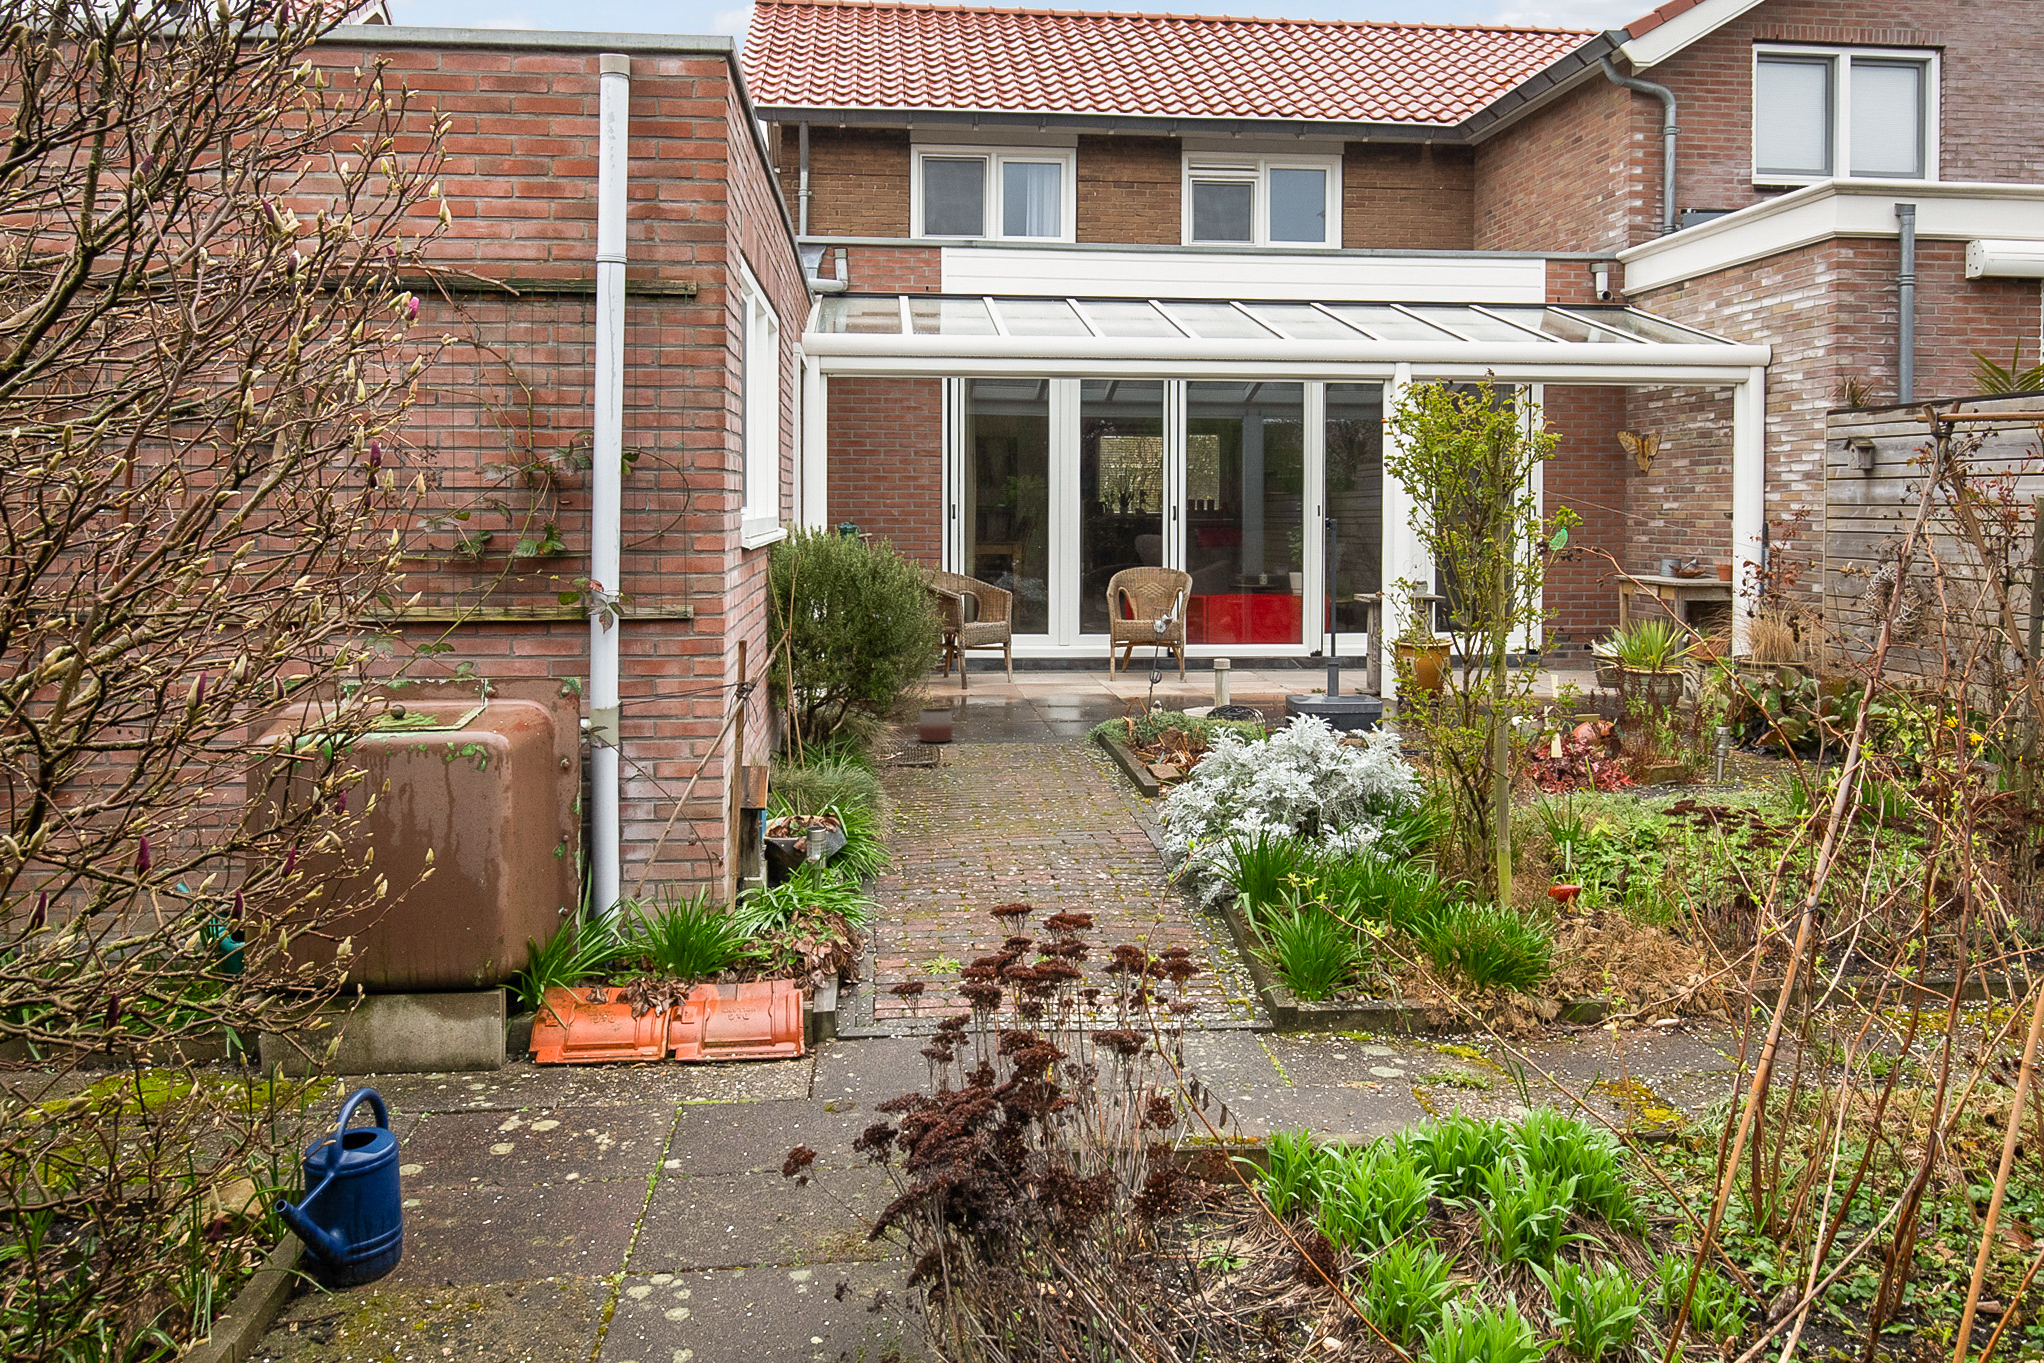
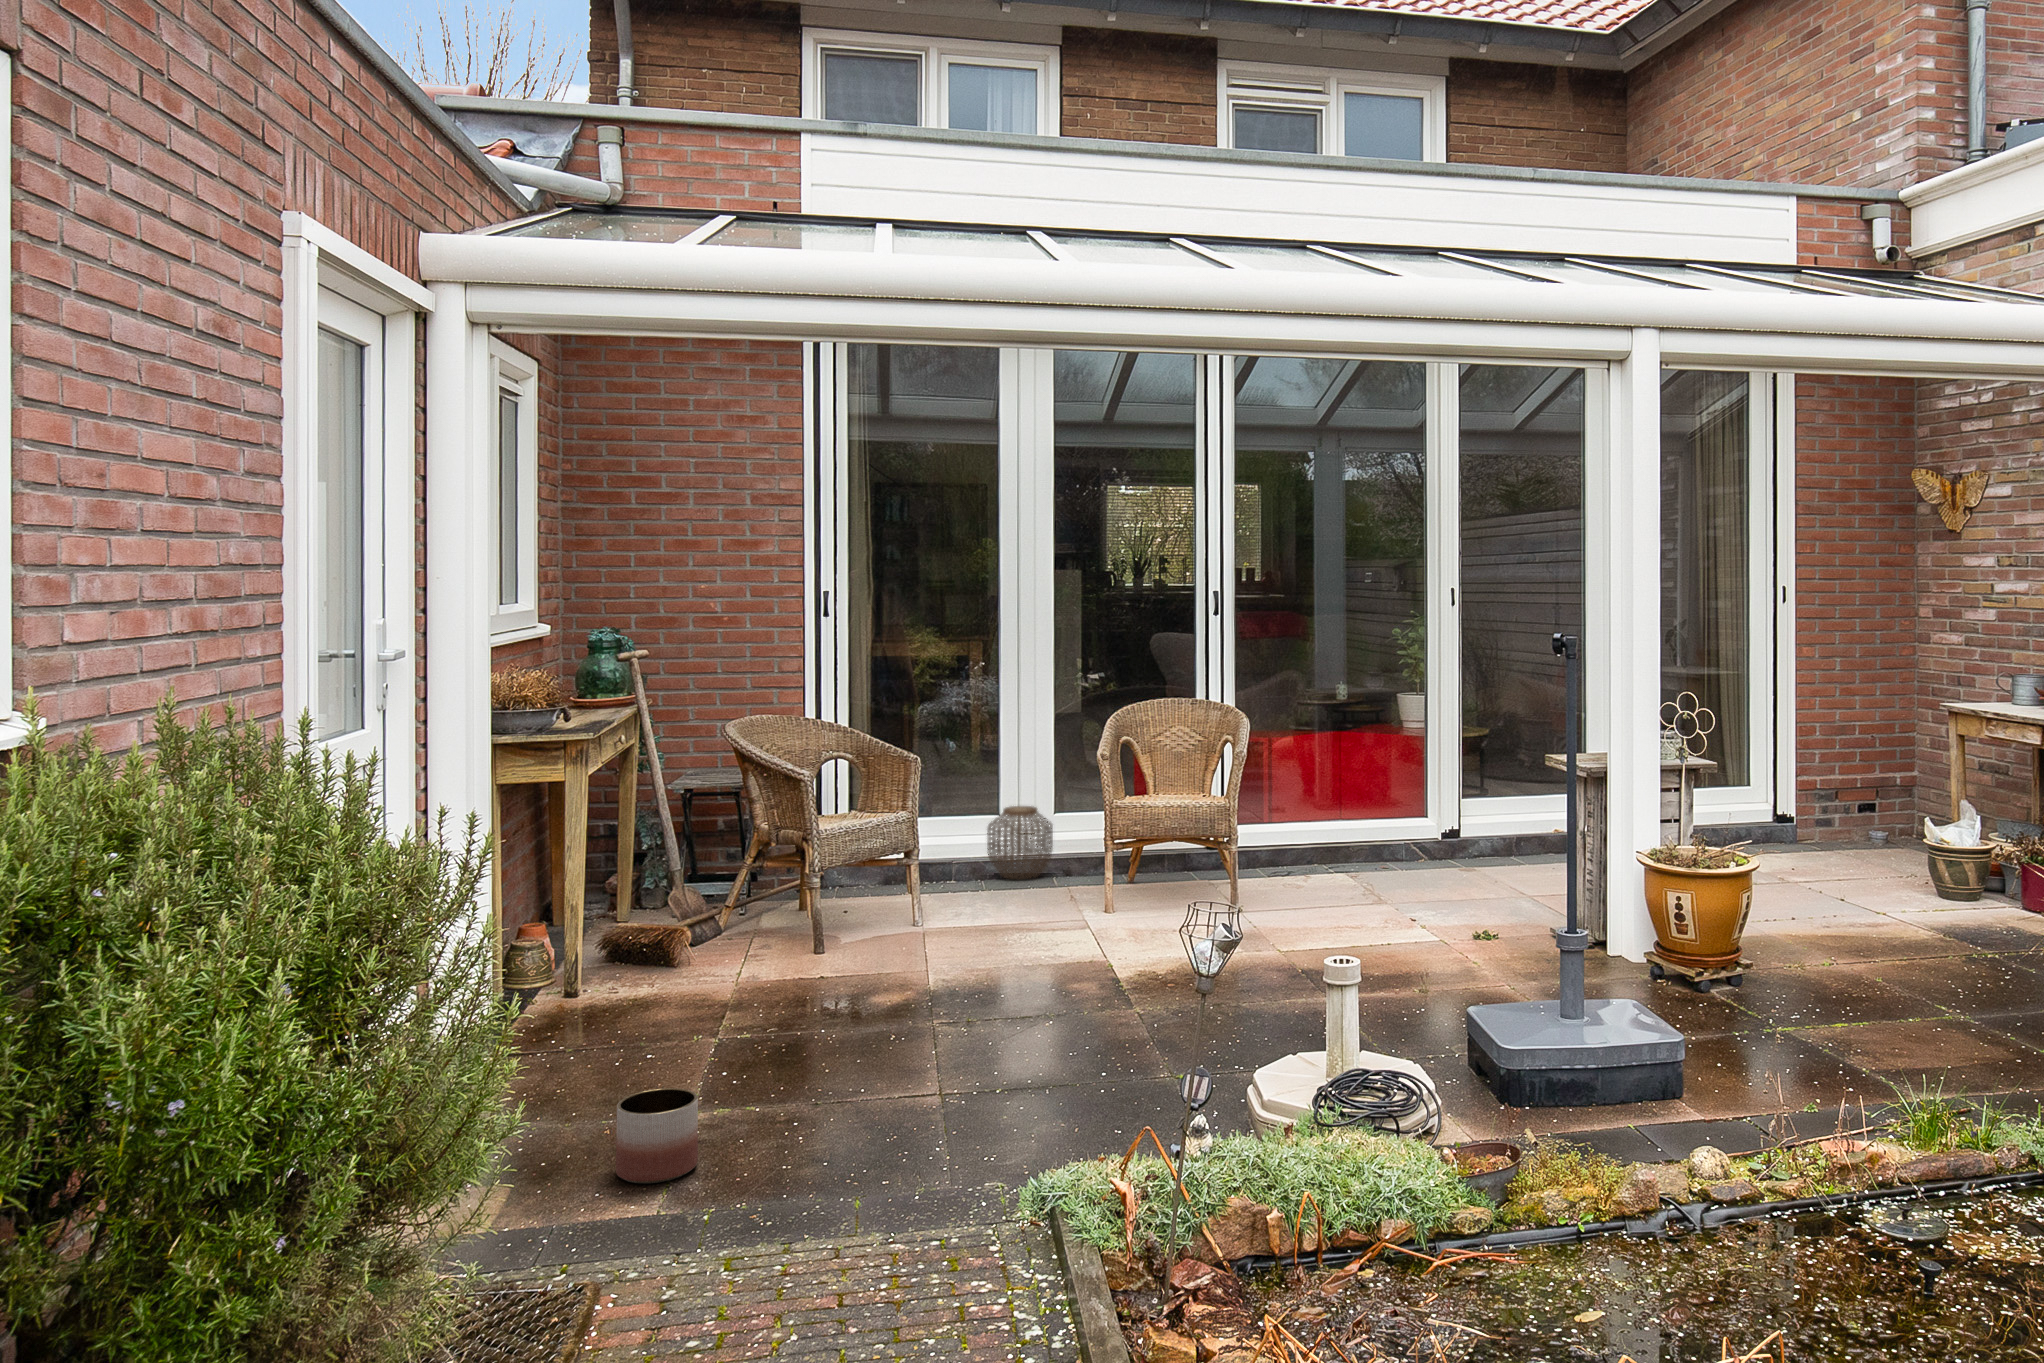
woven basket: none [1043,630,1080,670] -> present [987,806,1053,879]

